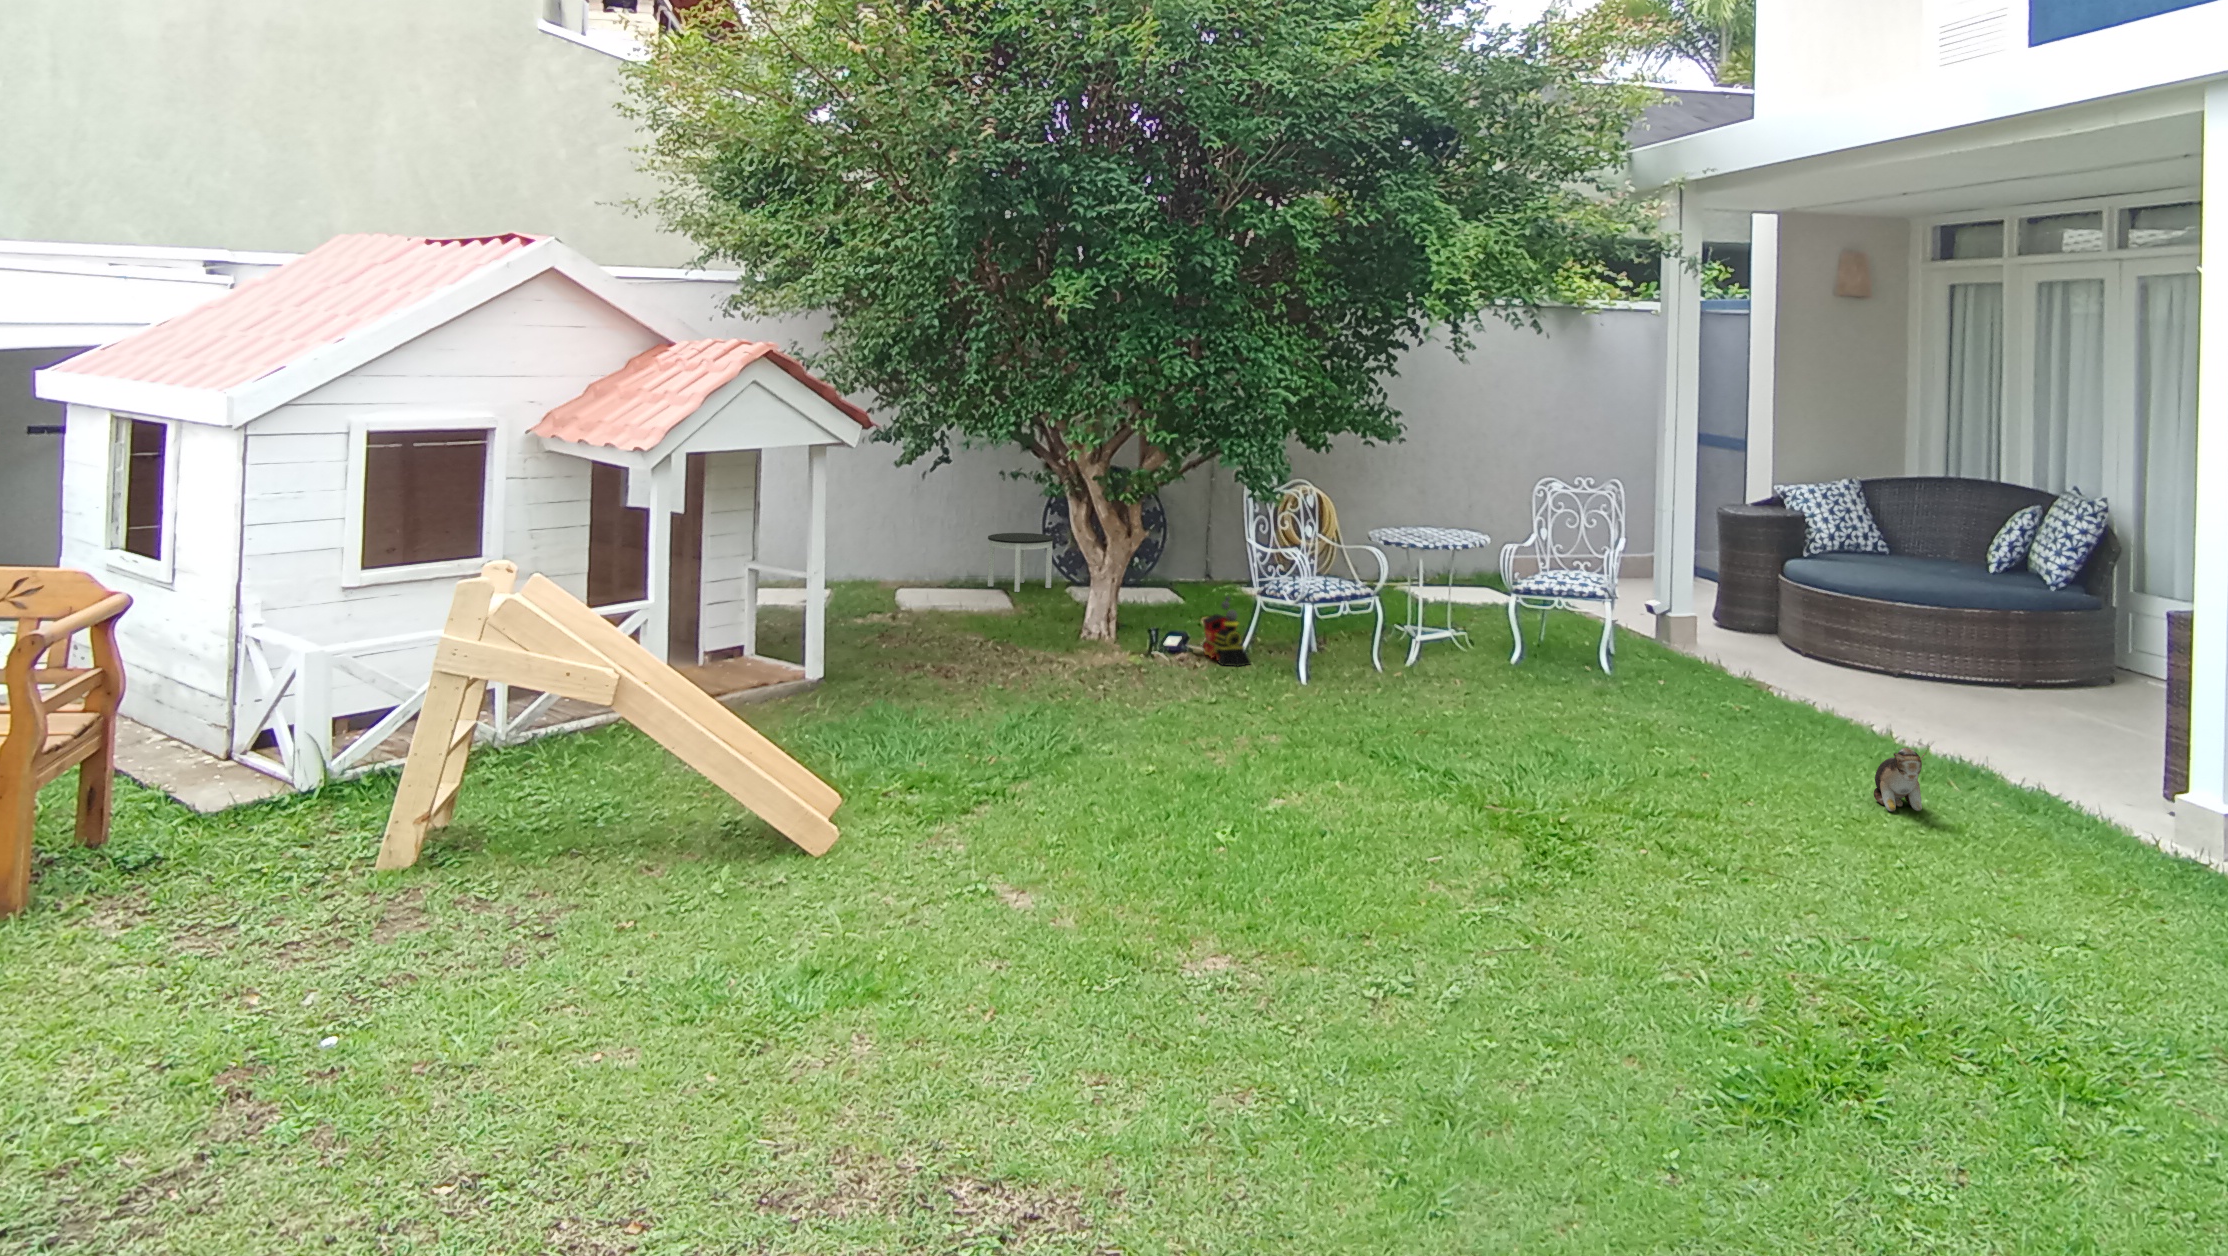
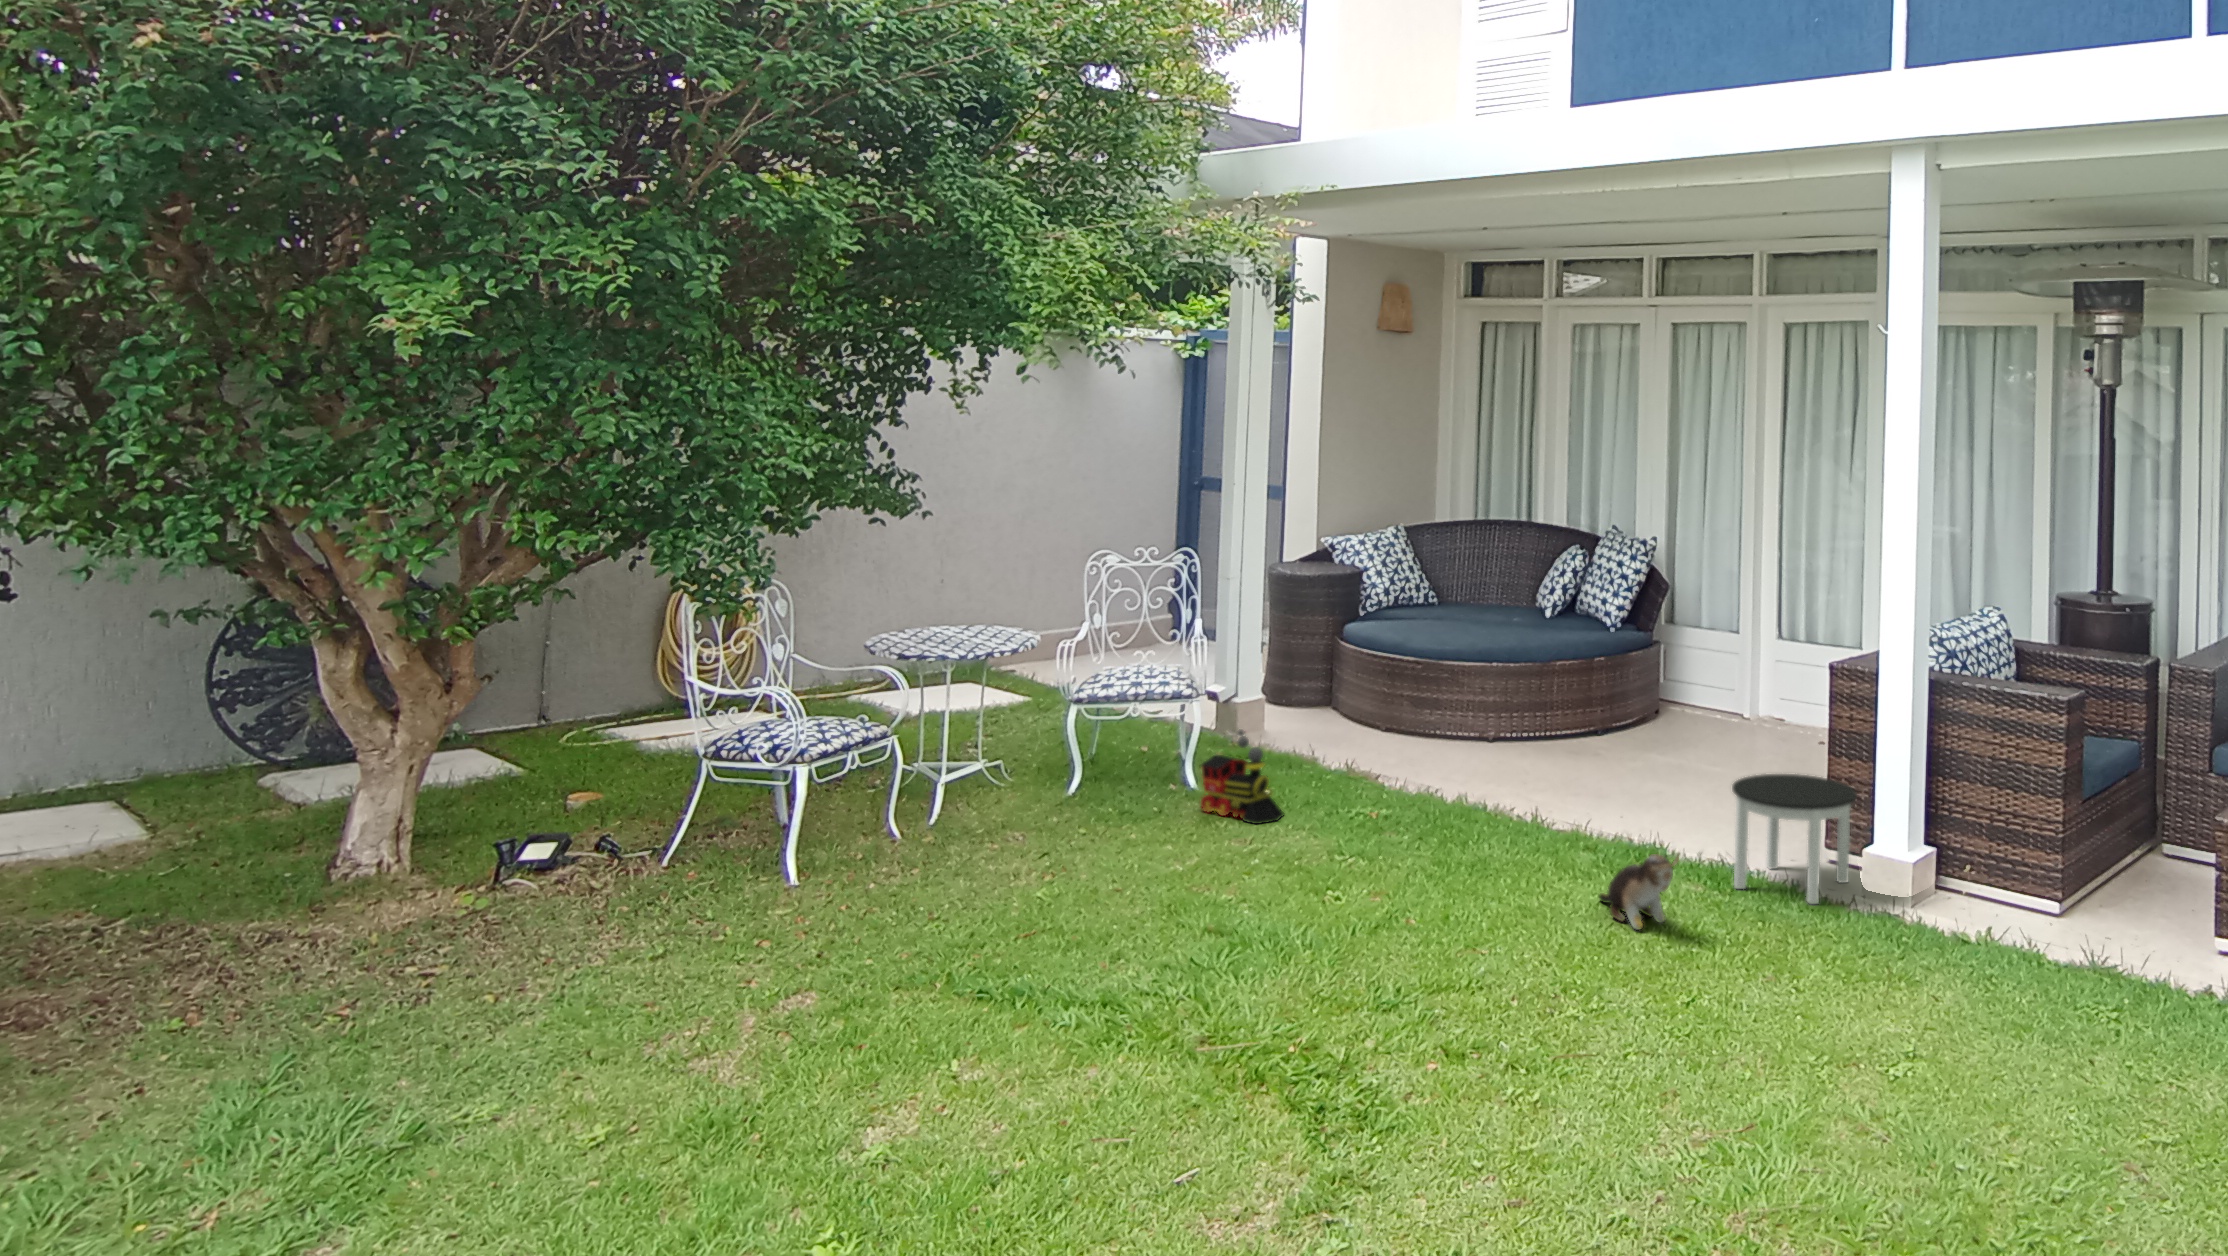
round table: present [988,533,1054,592] -> present [1732,774,1857,904]
toy train: present [1203,596,1250,666] -> present [1201,729,1284,824]

